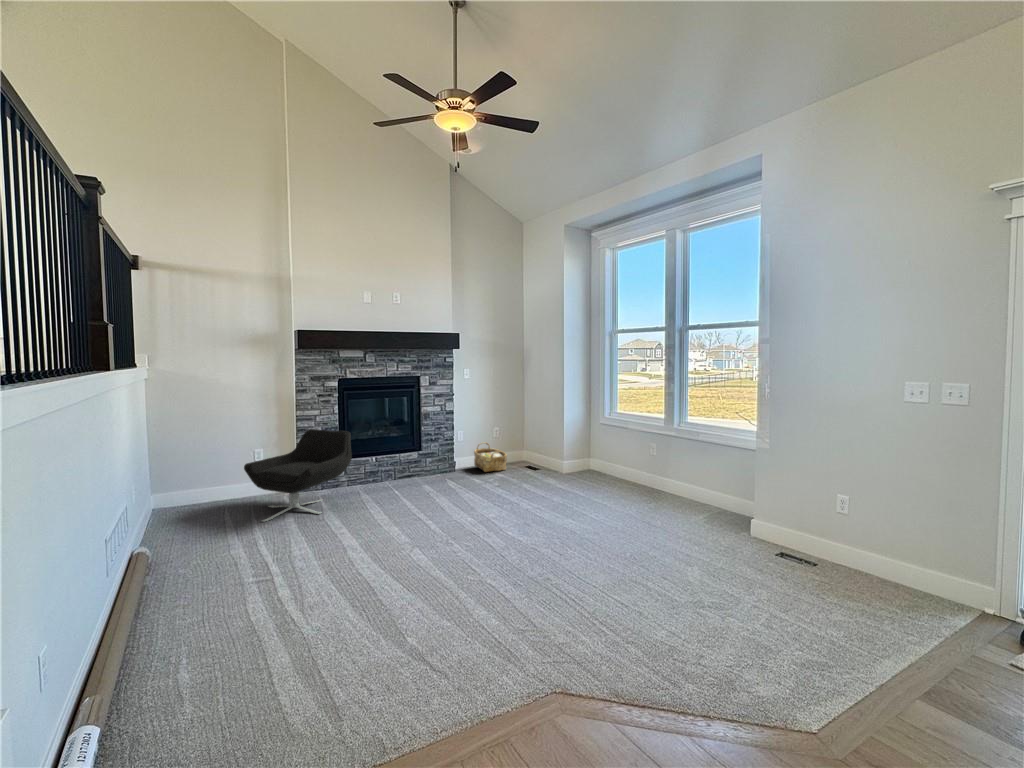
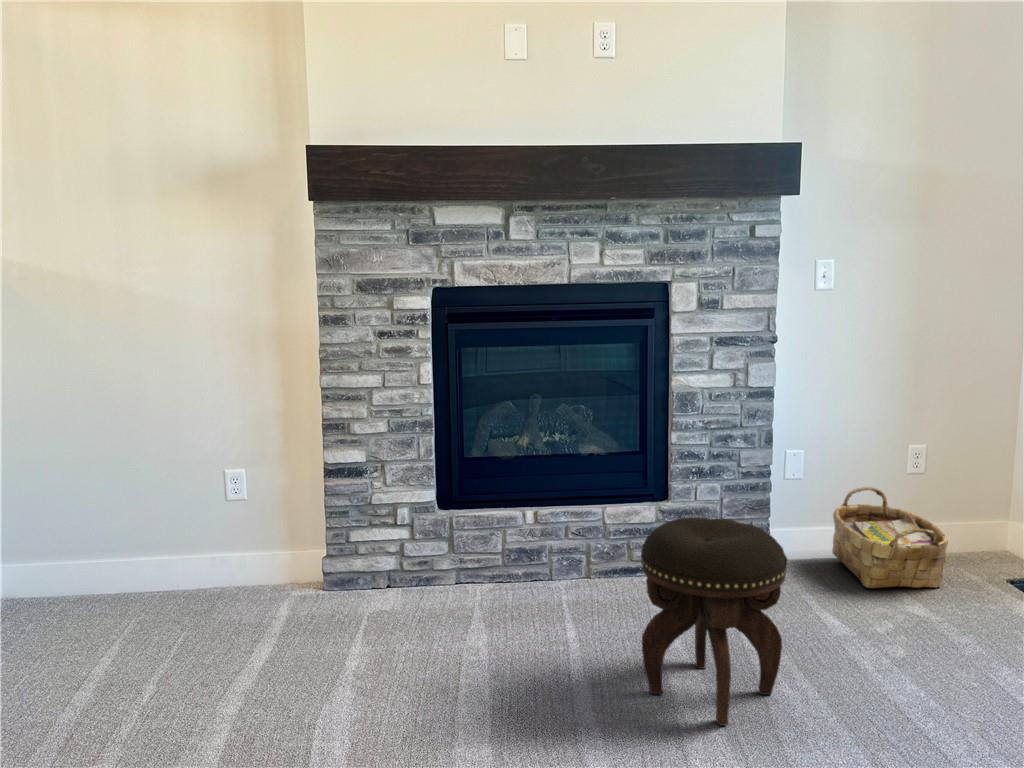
lounge chair: present [244,429,352,522] -> none [158,426,434,703]
footstool: none [422,446,463,501] -> present [641,517,788,726]

